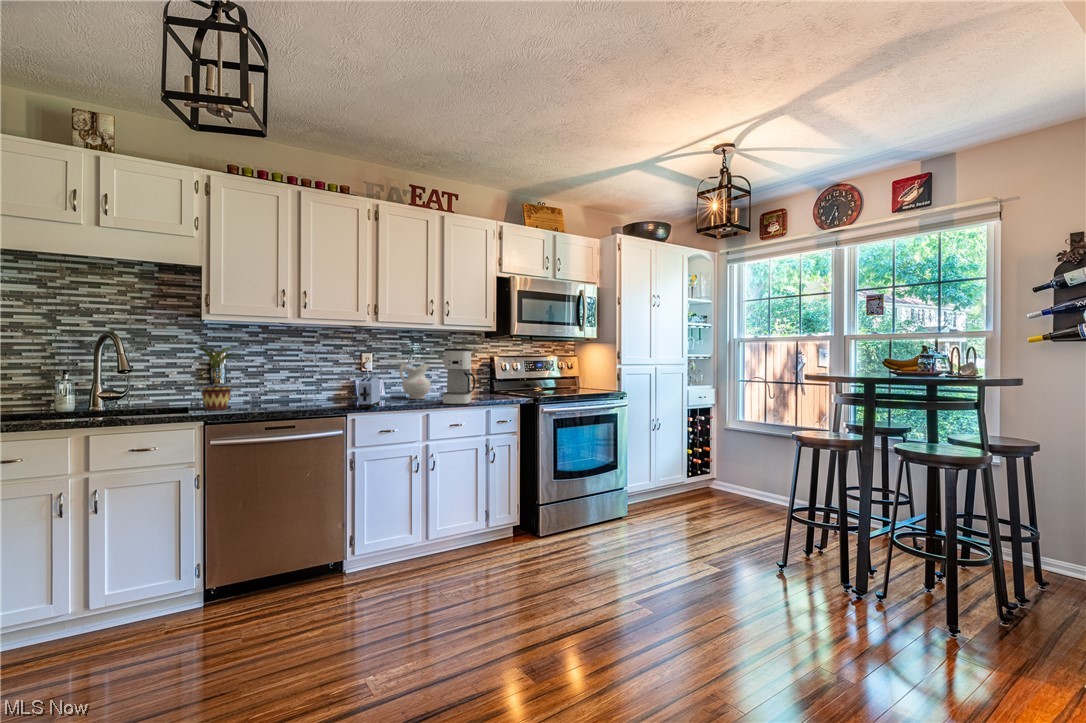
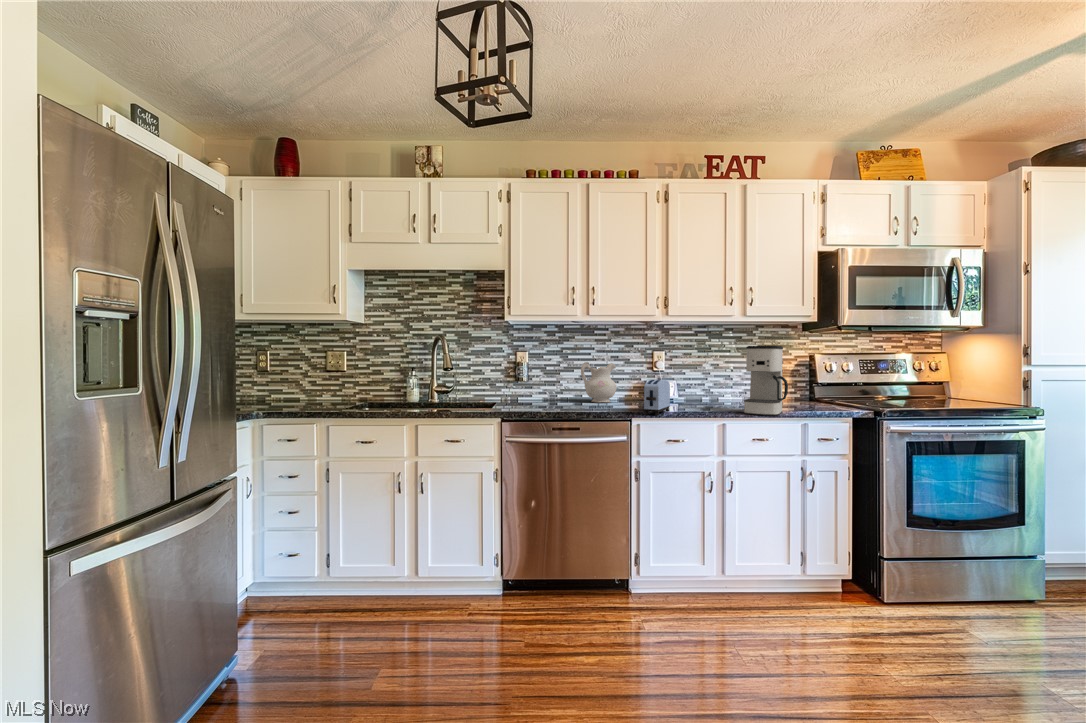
potted plant: present [192,345,240,410] -> none [495,346,537,407]
ceramic pitcher: present [399,363,431,399] -> present [581,362,616,403]

